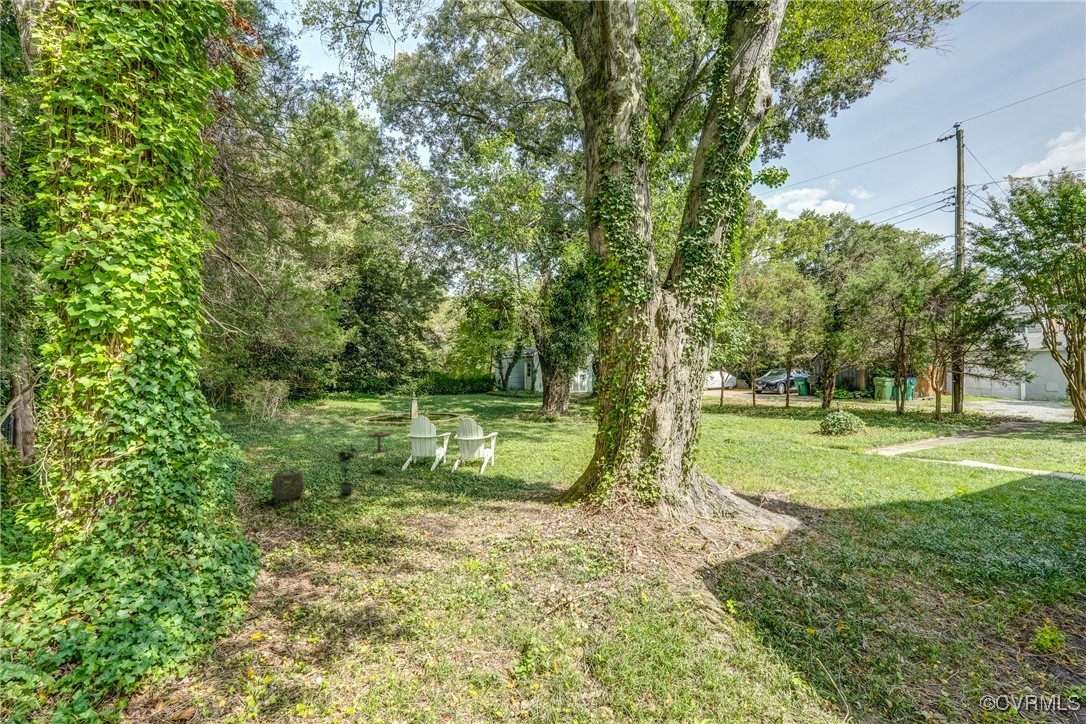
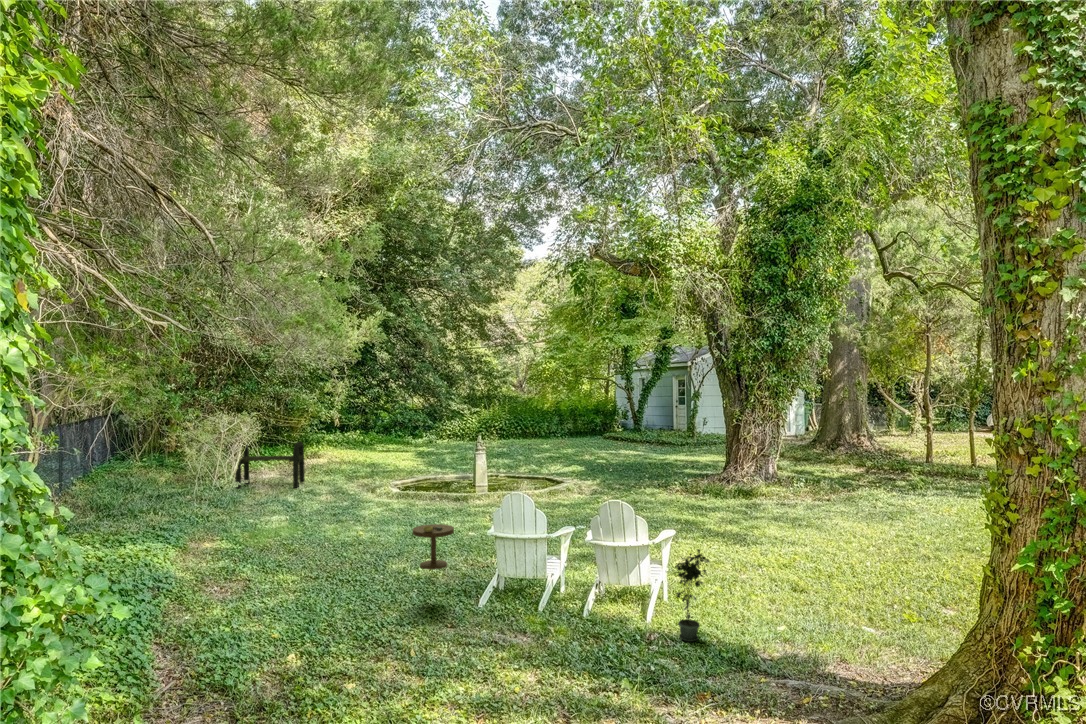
bench: none [273,395,315,421] -> present [235,441,305,489]
potted plant: present [337,445,357,494] -> present [675,549,709,642]
woven basket: present [271,469,304,500] -> none [233,607,296,674]

